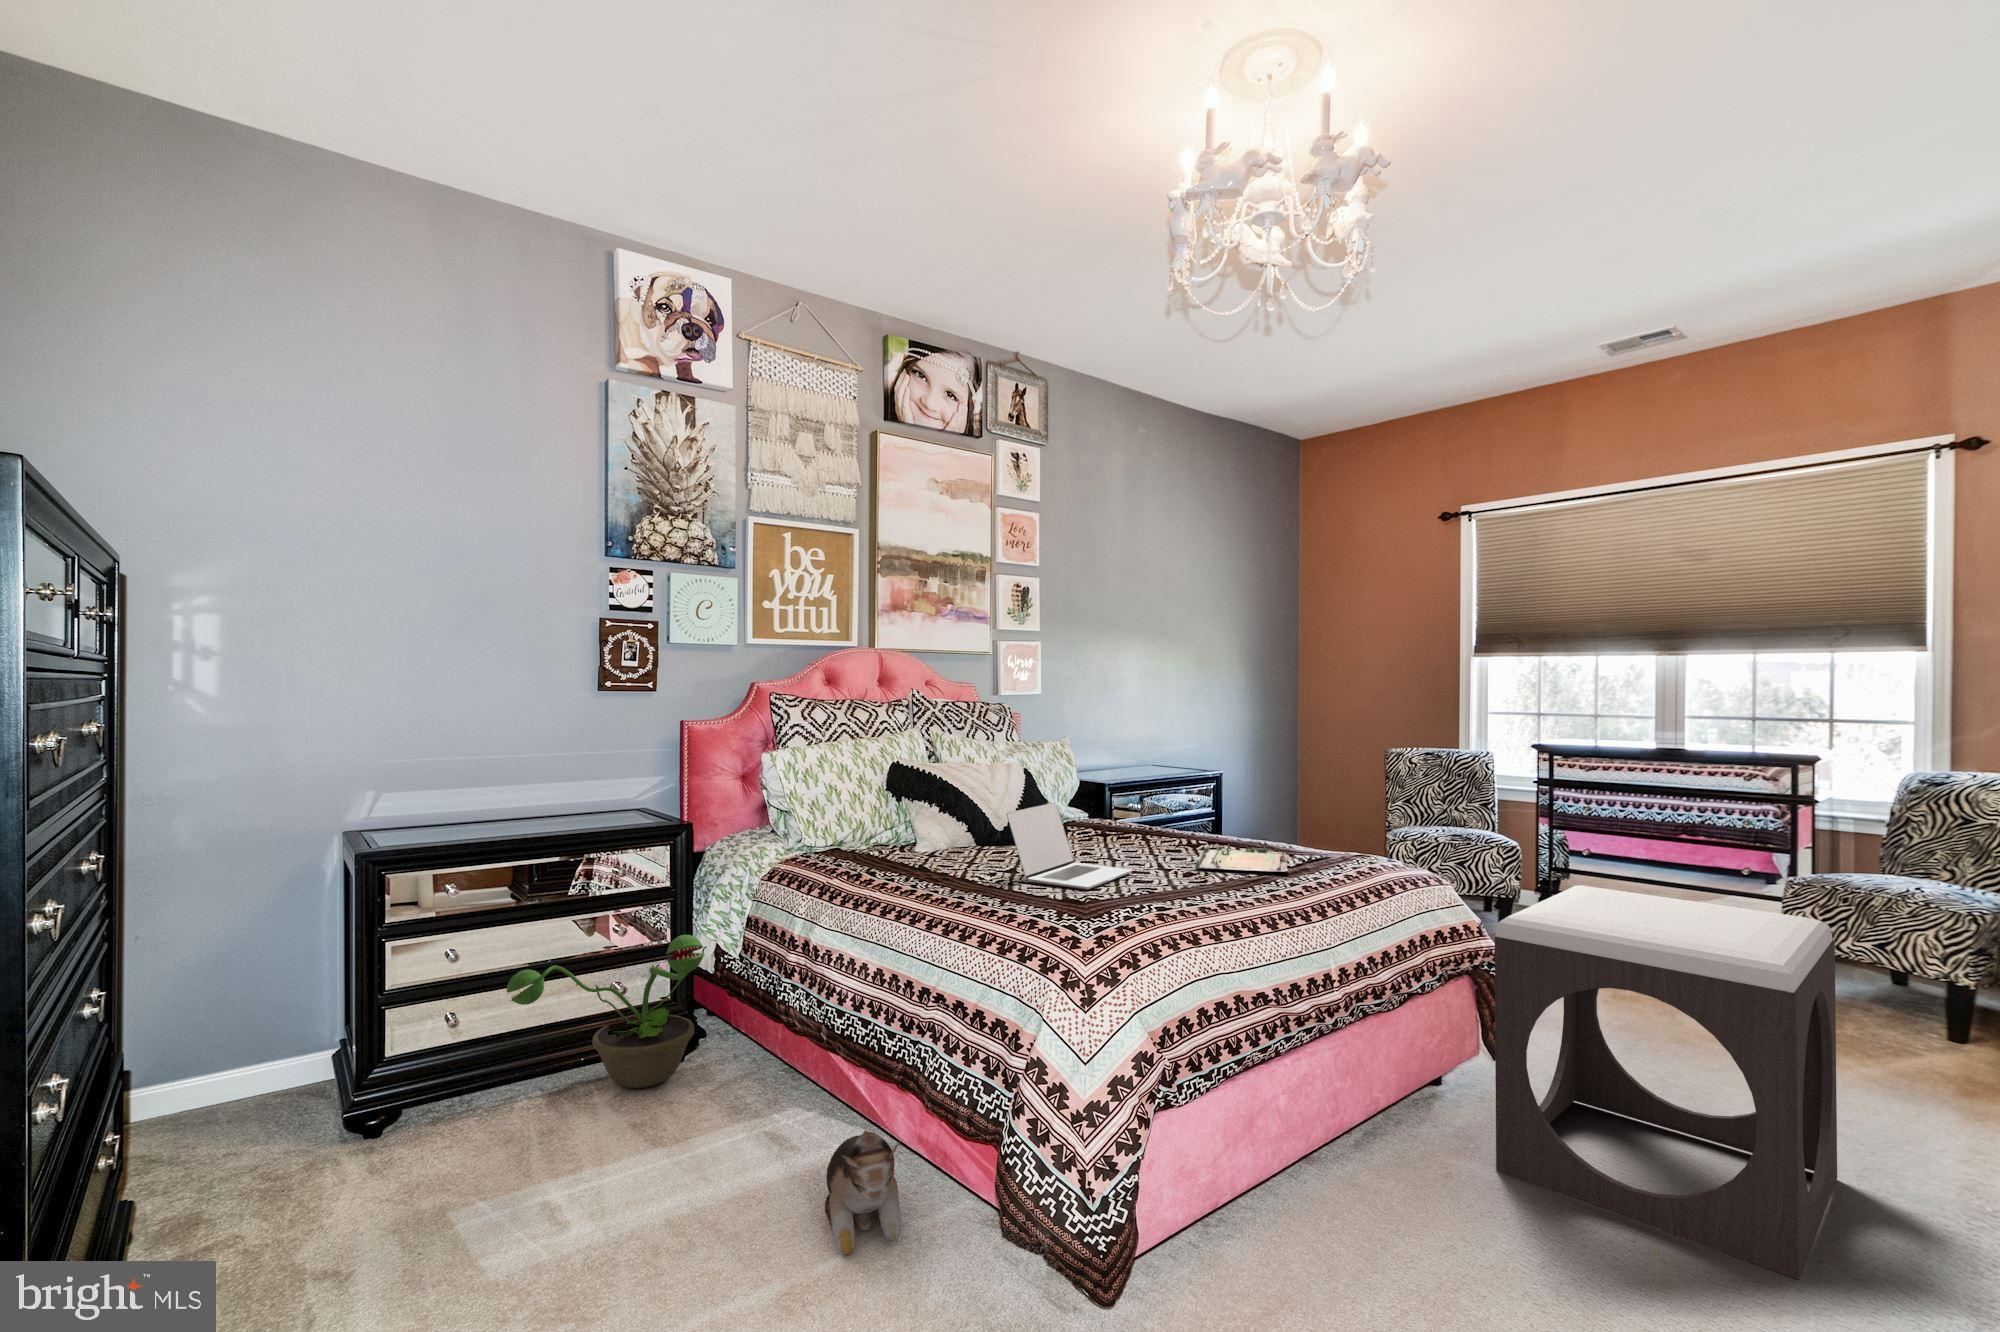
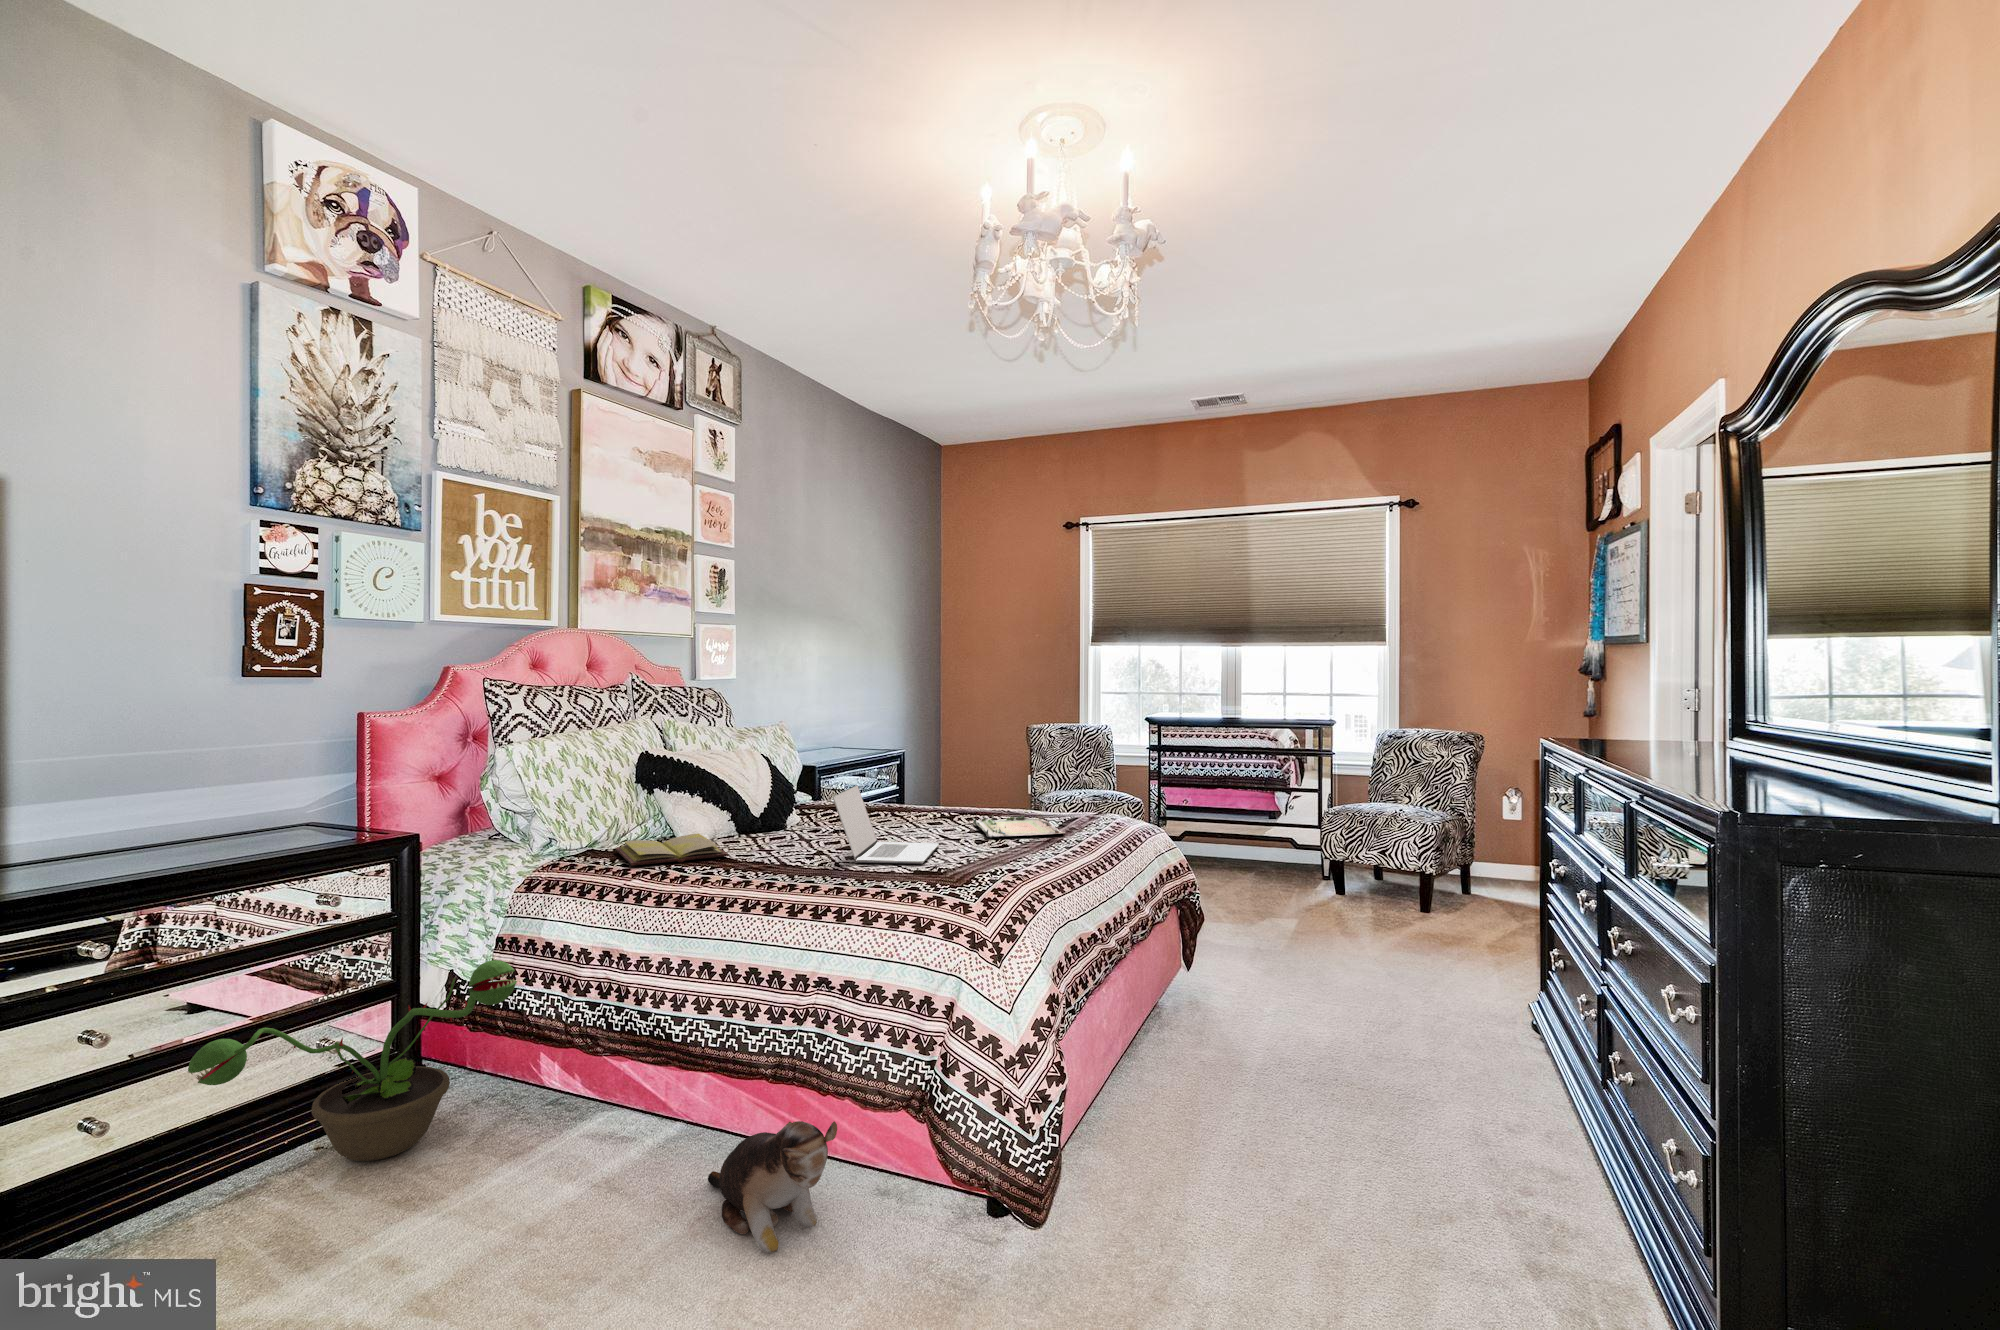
diary: none [837,839,927,864] -> present [616,834,728,866]
footstool: present [1495,886,1837,1280] -> none [1233,826,1435,1079]

